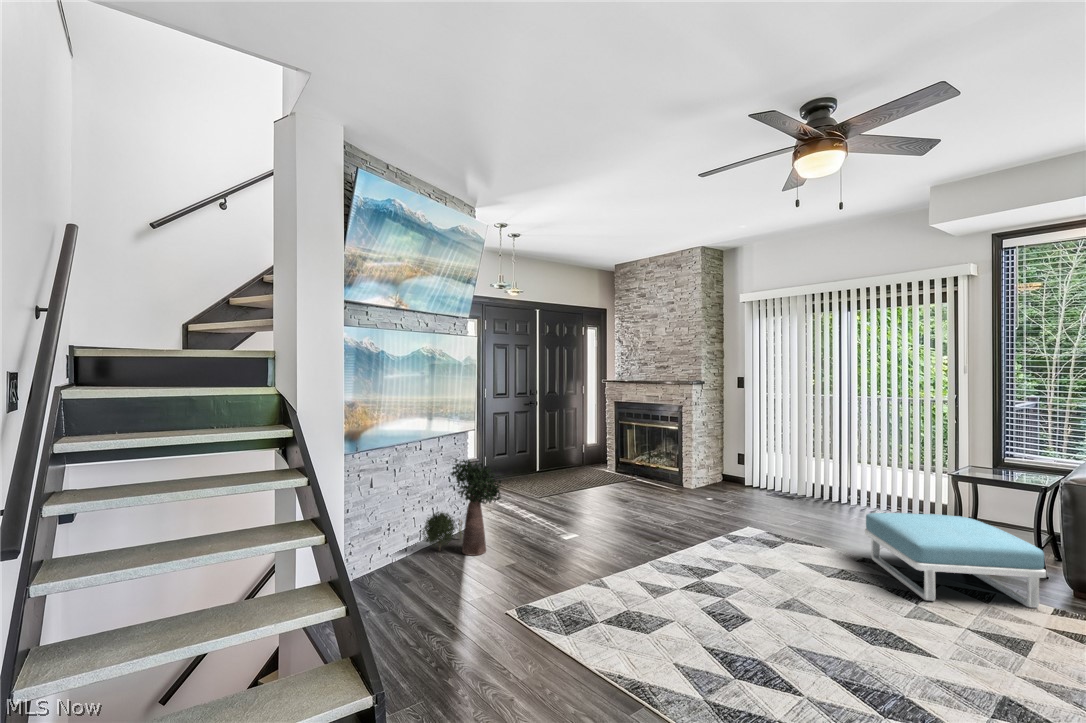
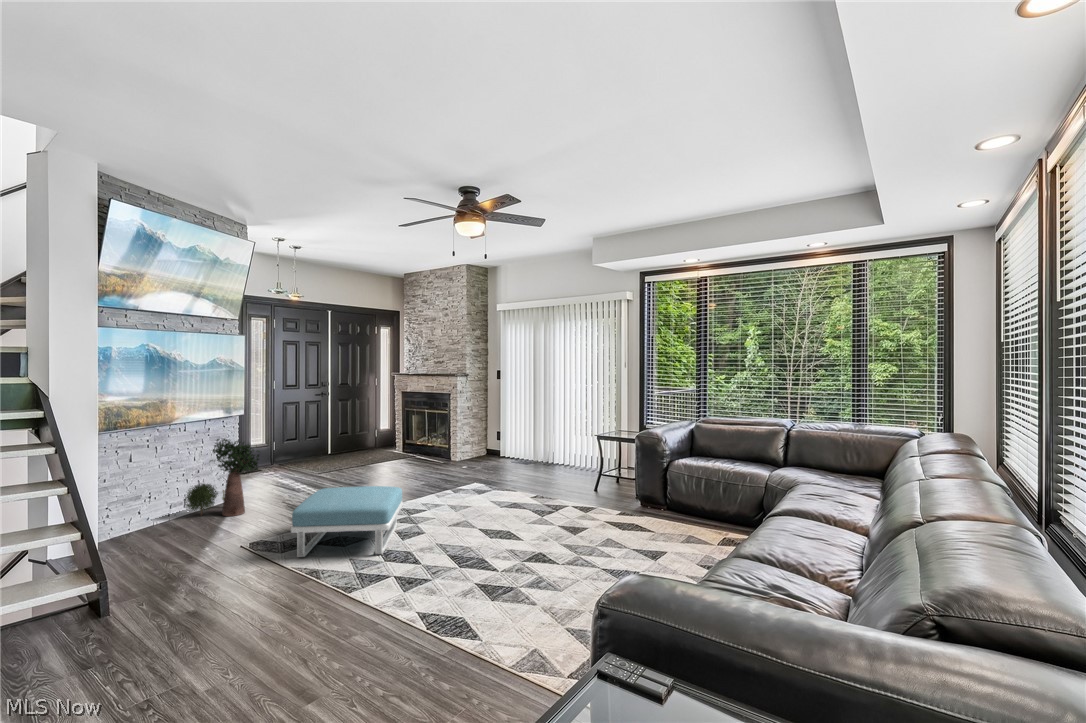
footstool: present [865,513,1046,608] -> present [291,486,403,557]

